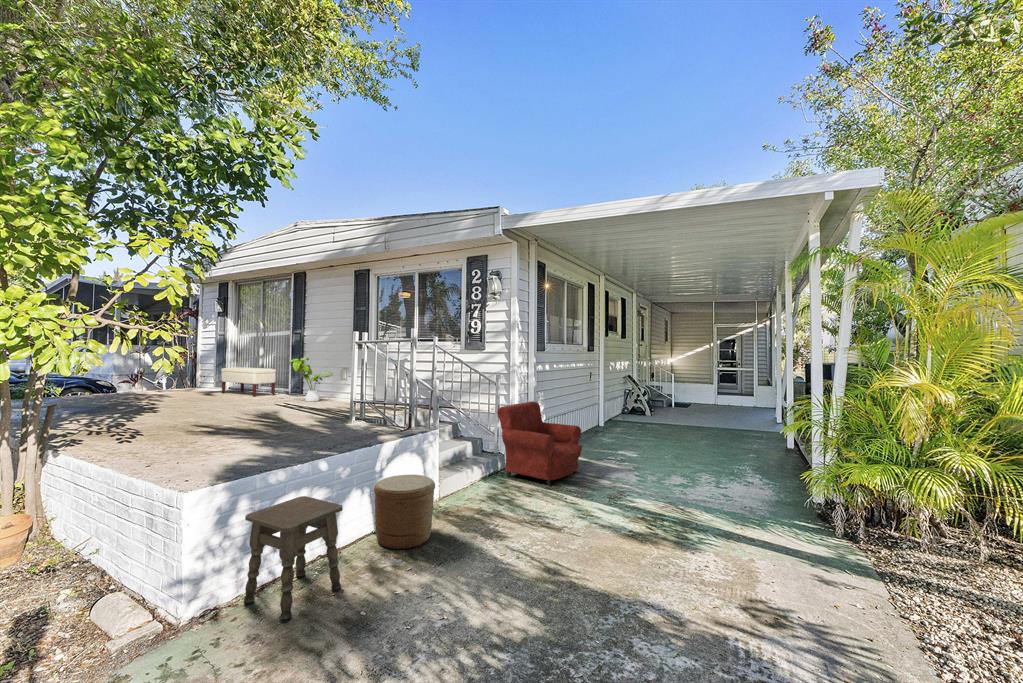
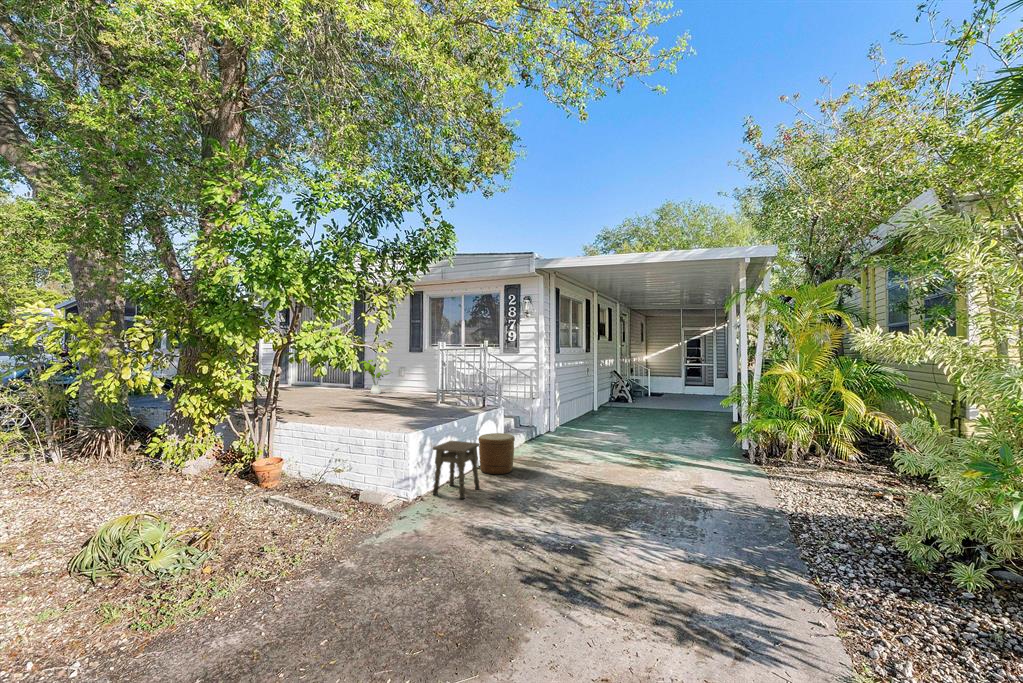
bench: present [221,367,276,397] -> none [290,368,337,391]
armchair: present [497,401,582,486] -> none [533,390,591,446]

